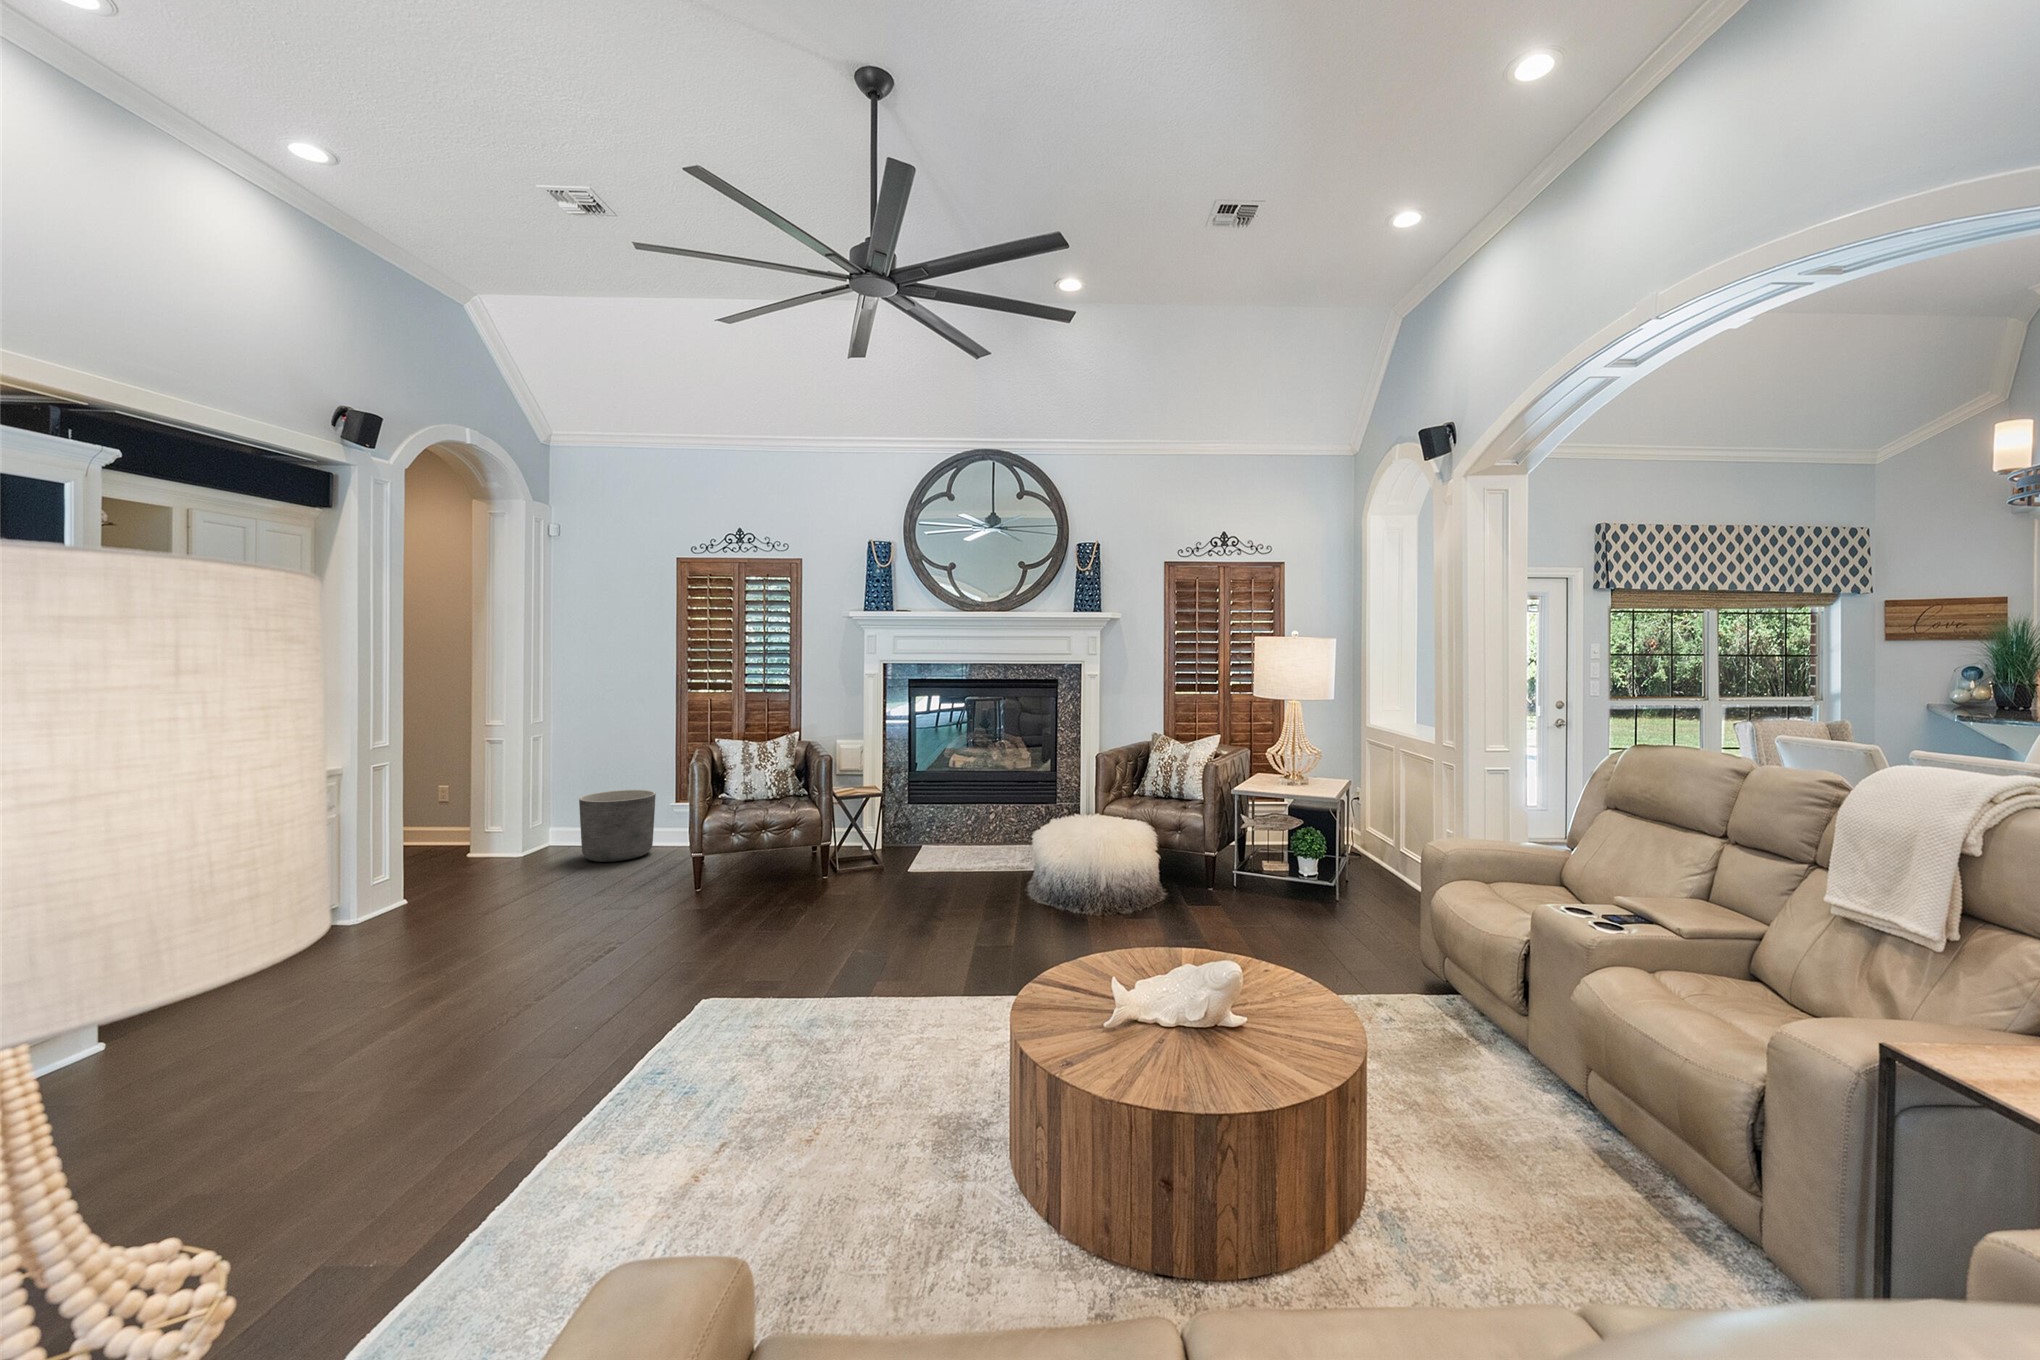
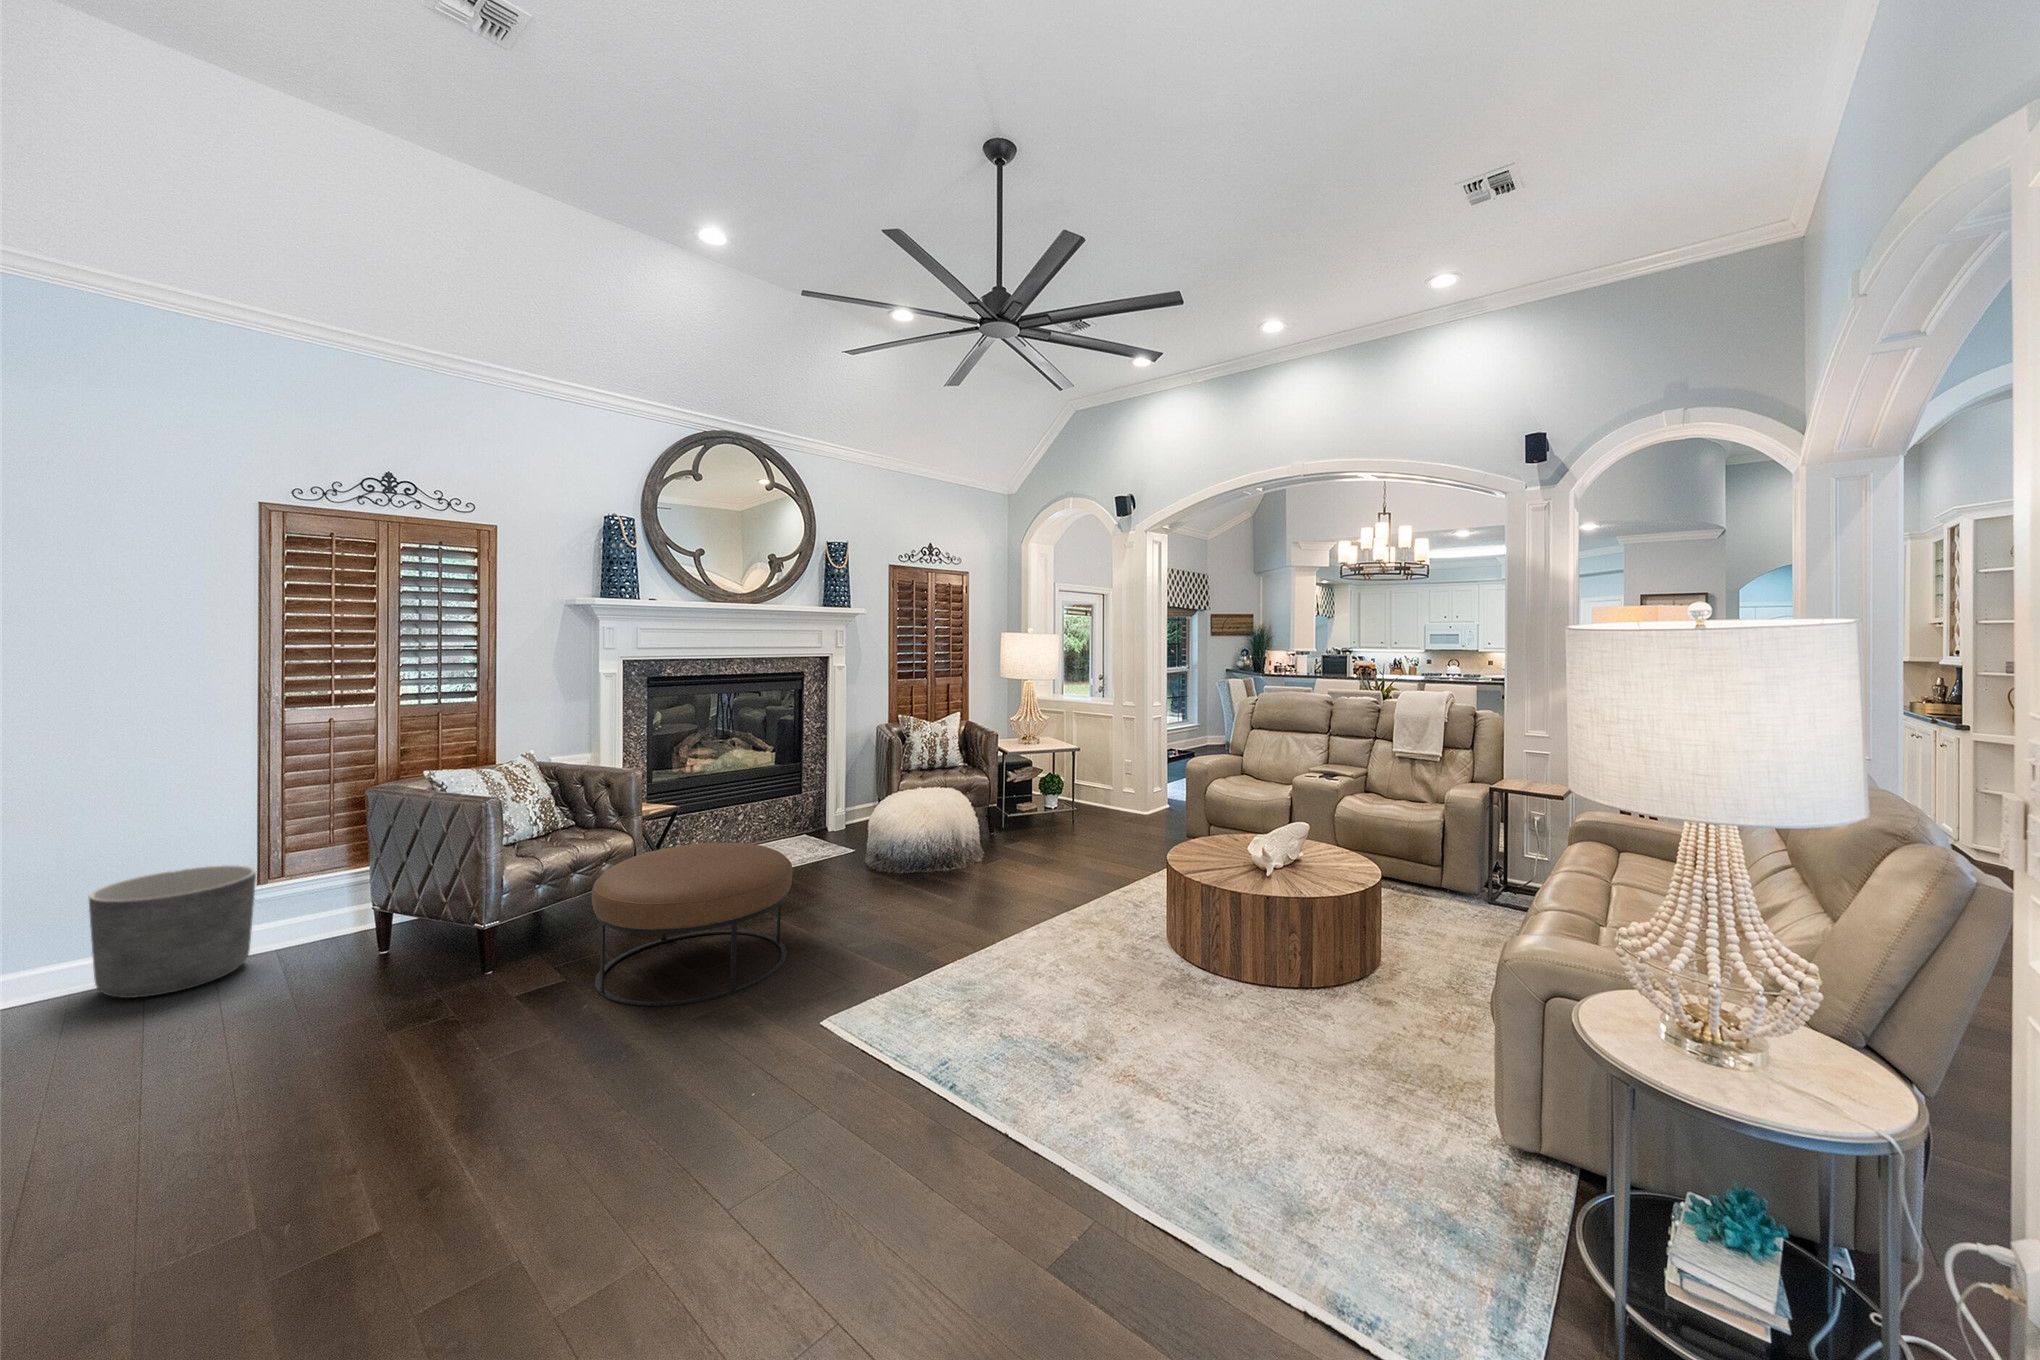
ottoman: none [680,820,845,948] -> present [592,842,793,1006]

